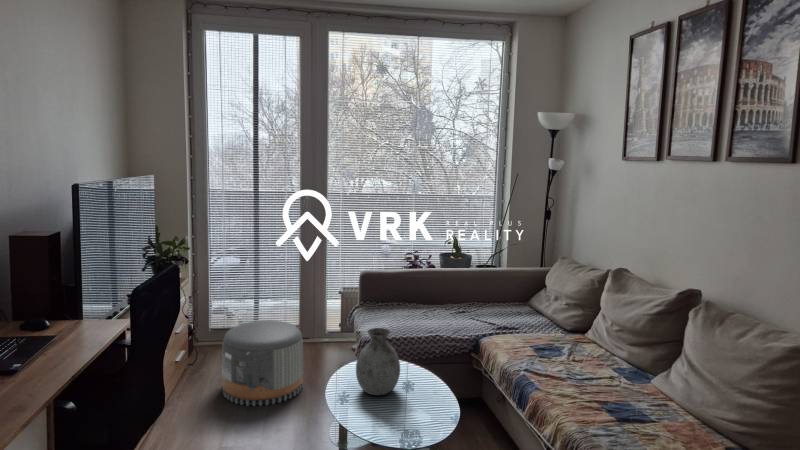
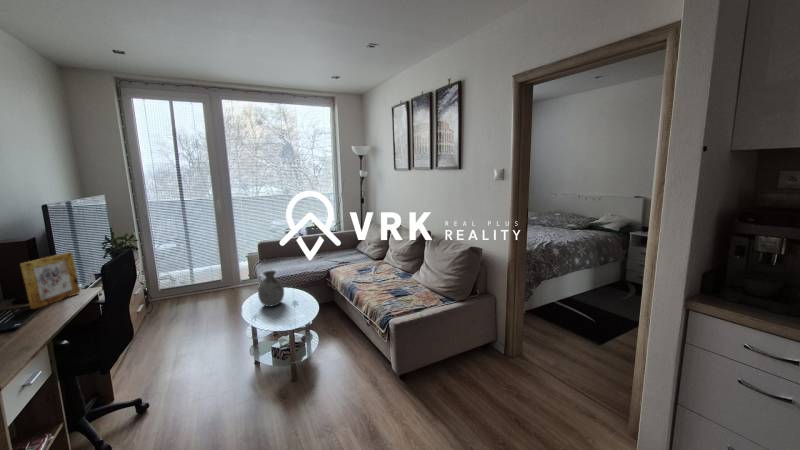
picture frame: none [36,258,105,342] -> present [20,252,80,309]
pouf: present [221,320,303,406] -> none [170,278,229,330]

